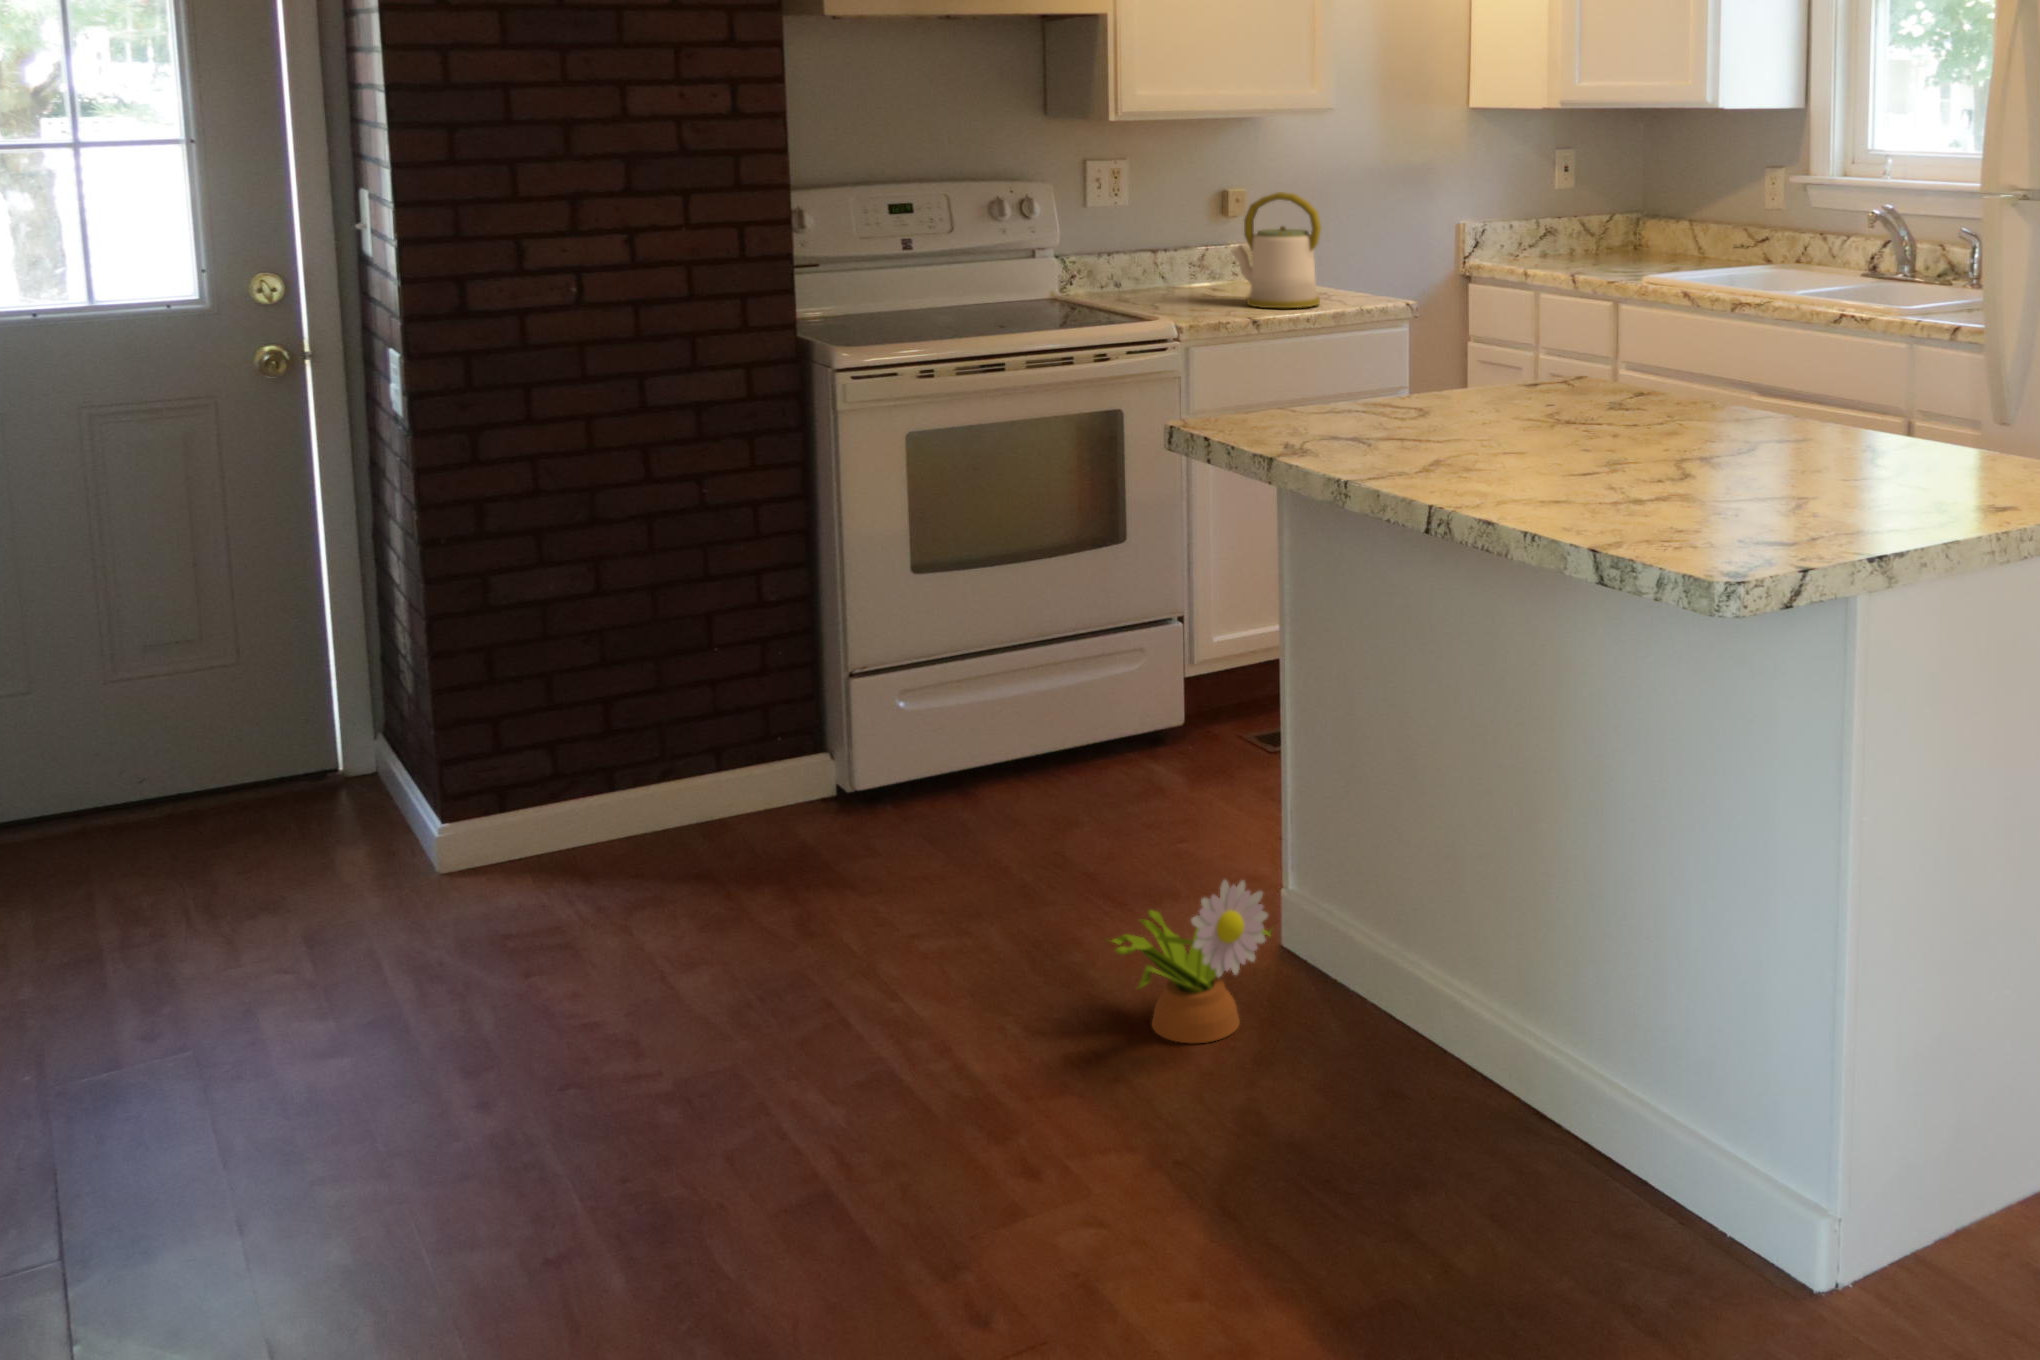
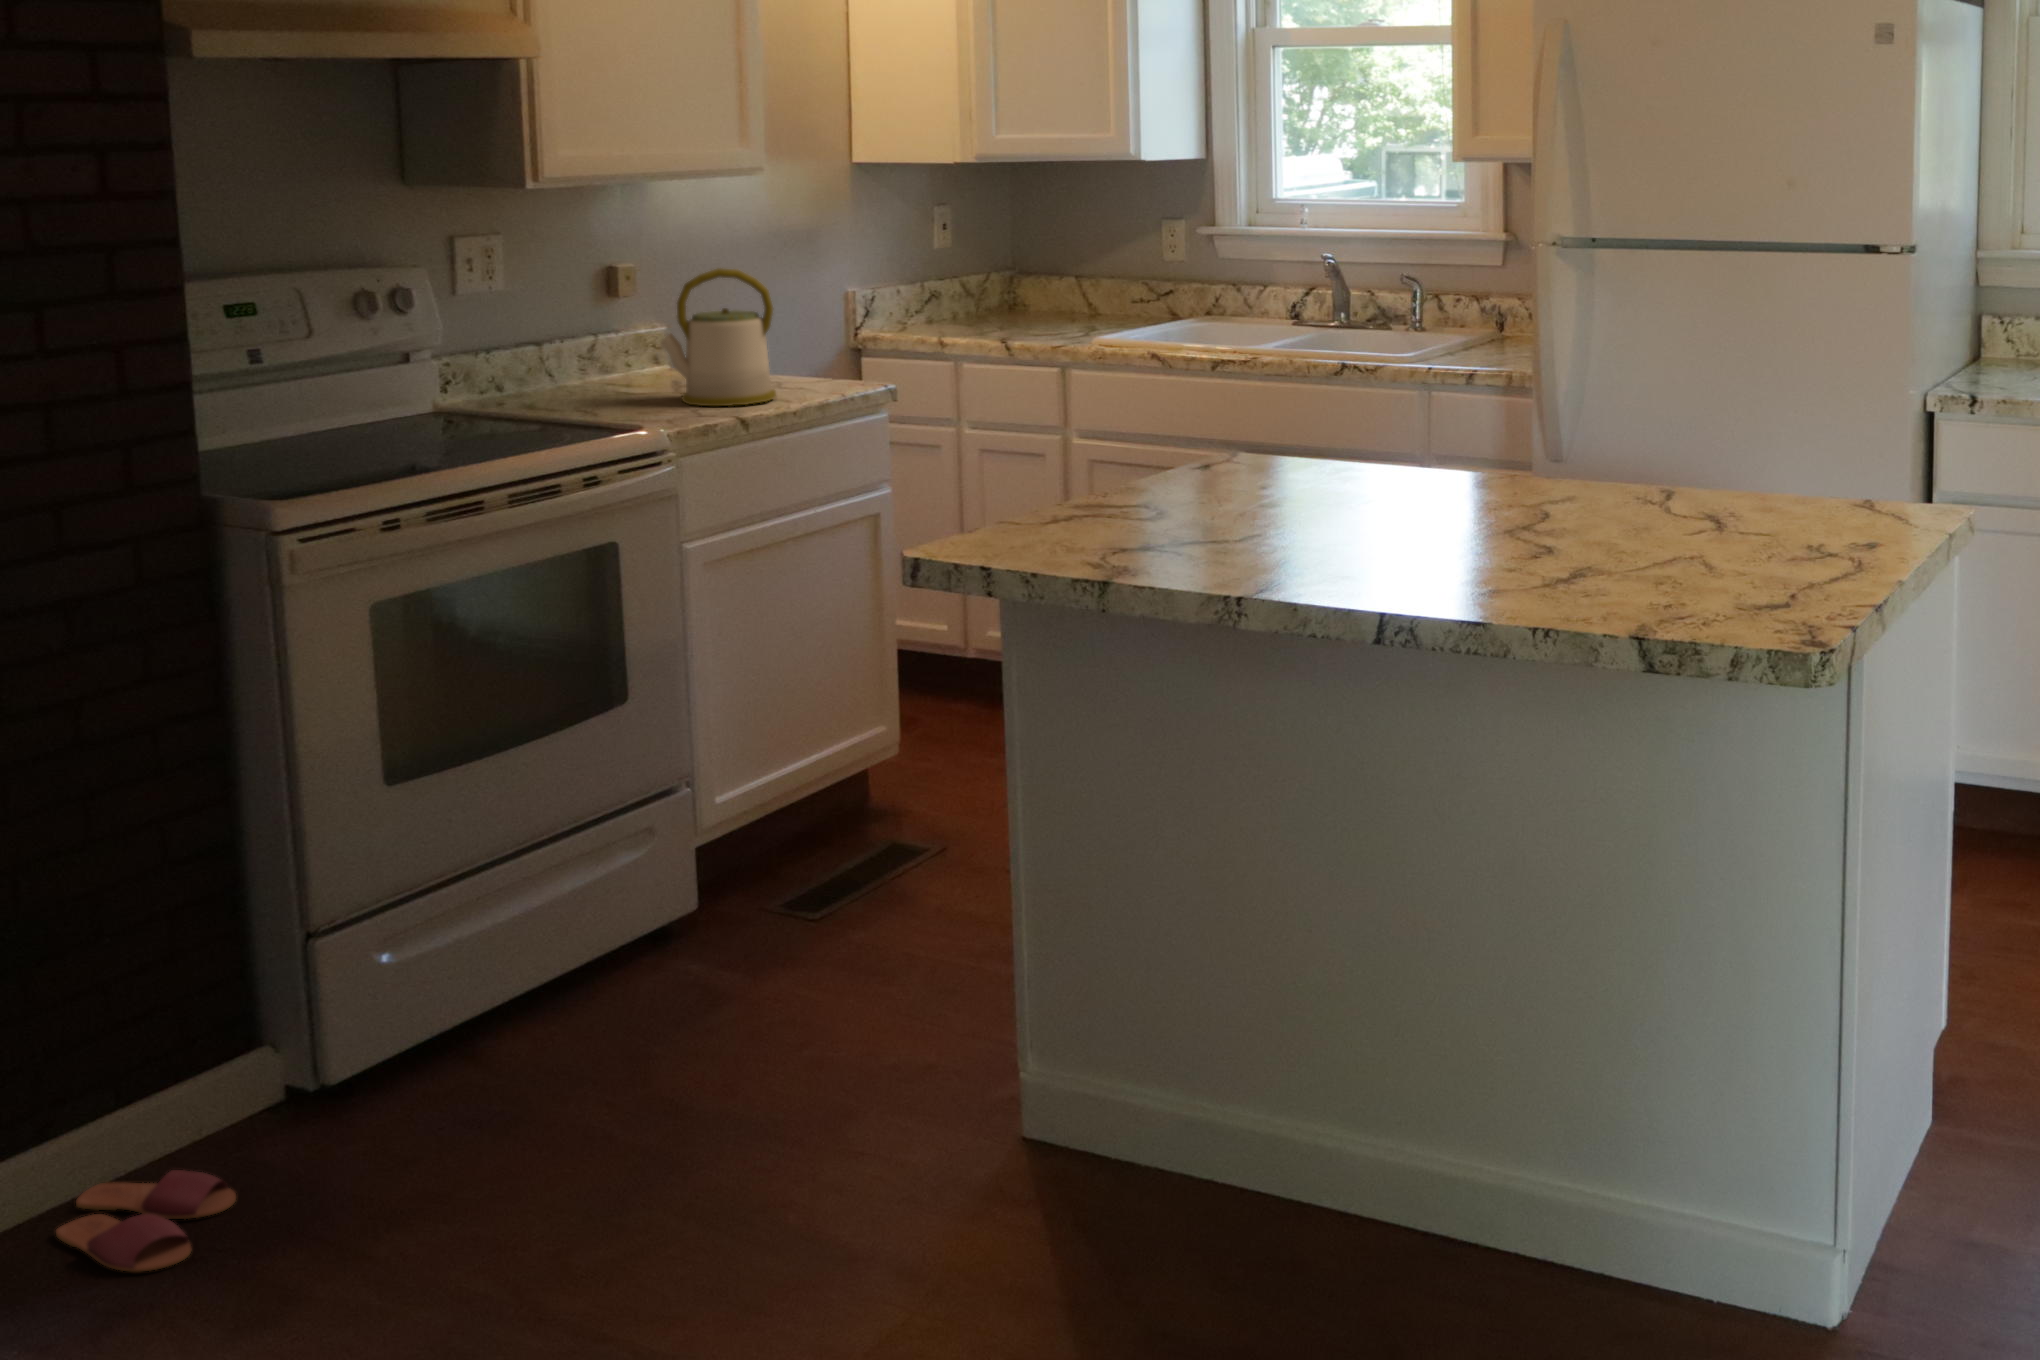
slippers: none [652,823,763,886] -> present [56,1170,236,1272]
decorative plant: present [1109,880,1272,1043] -> none [893,1067,1095,1274]

